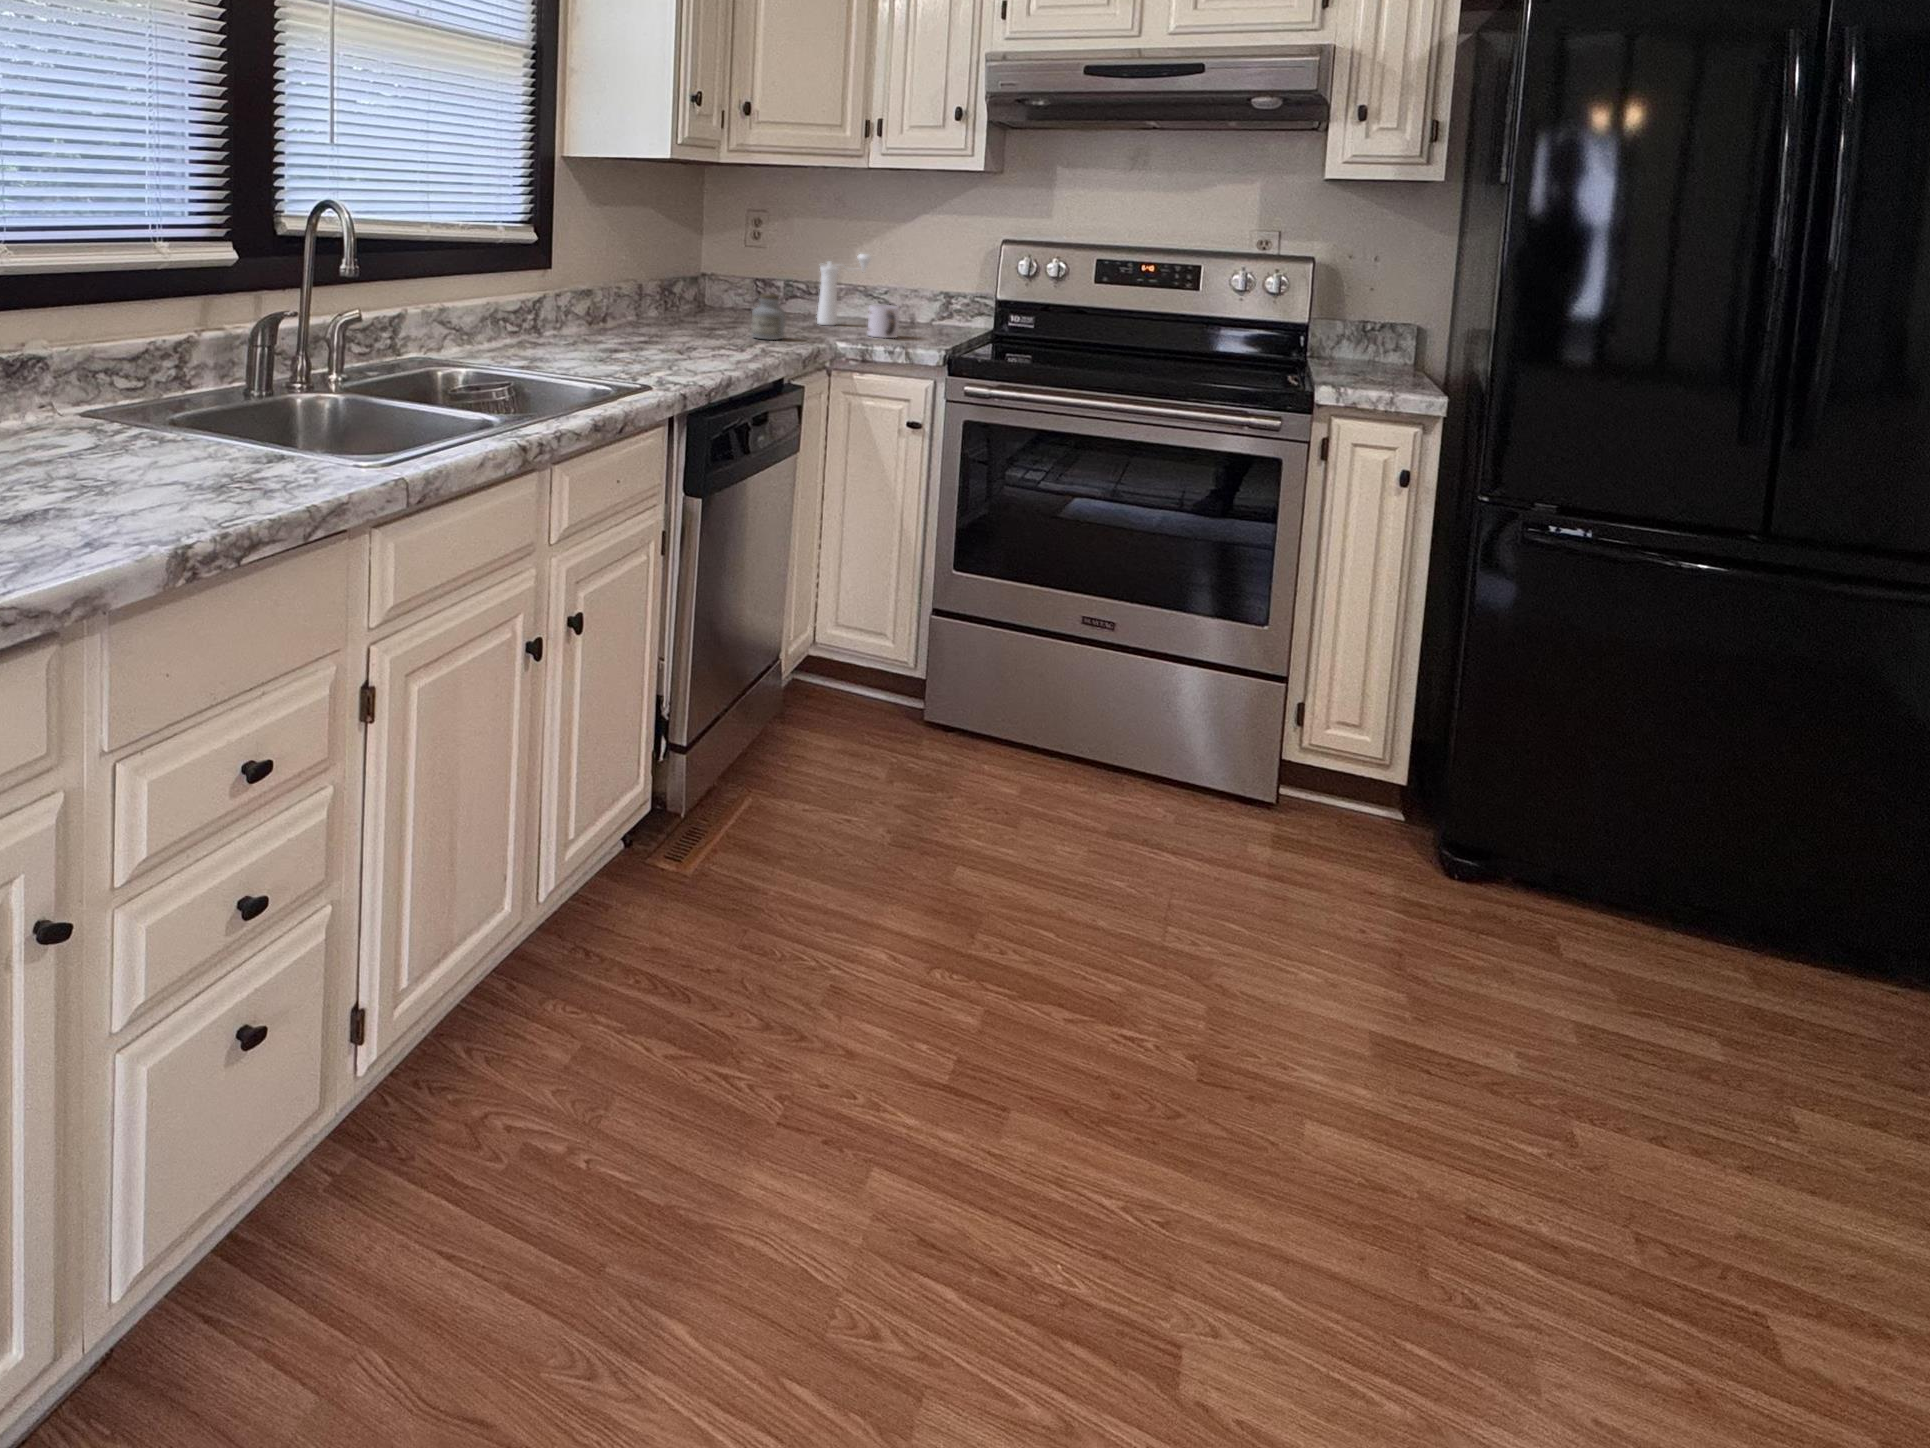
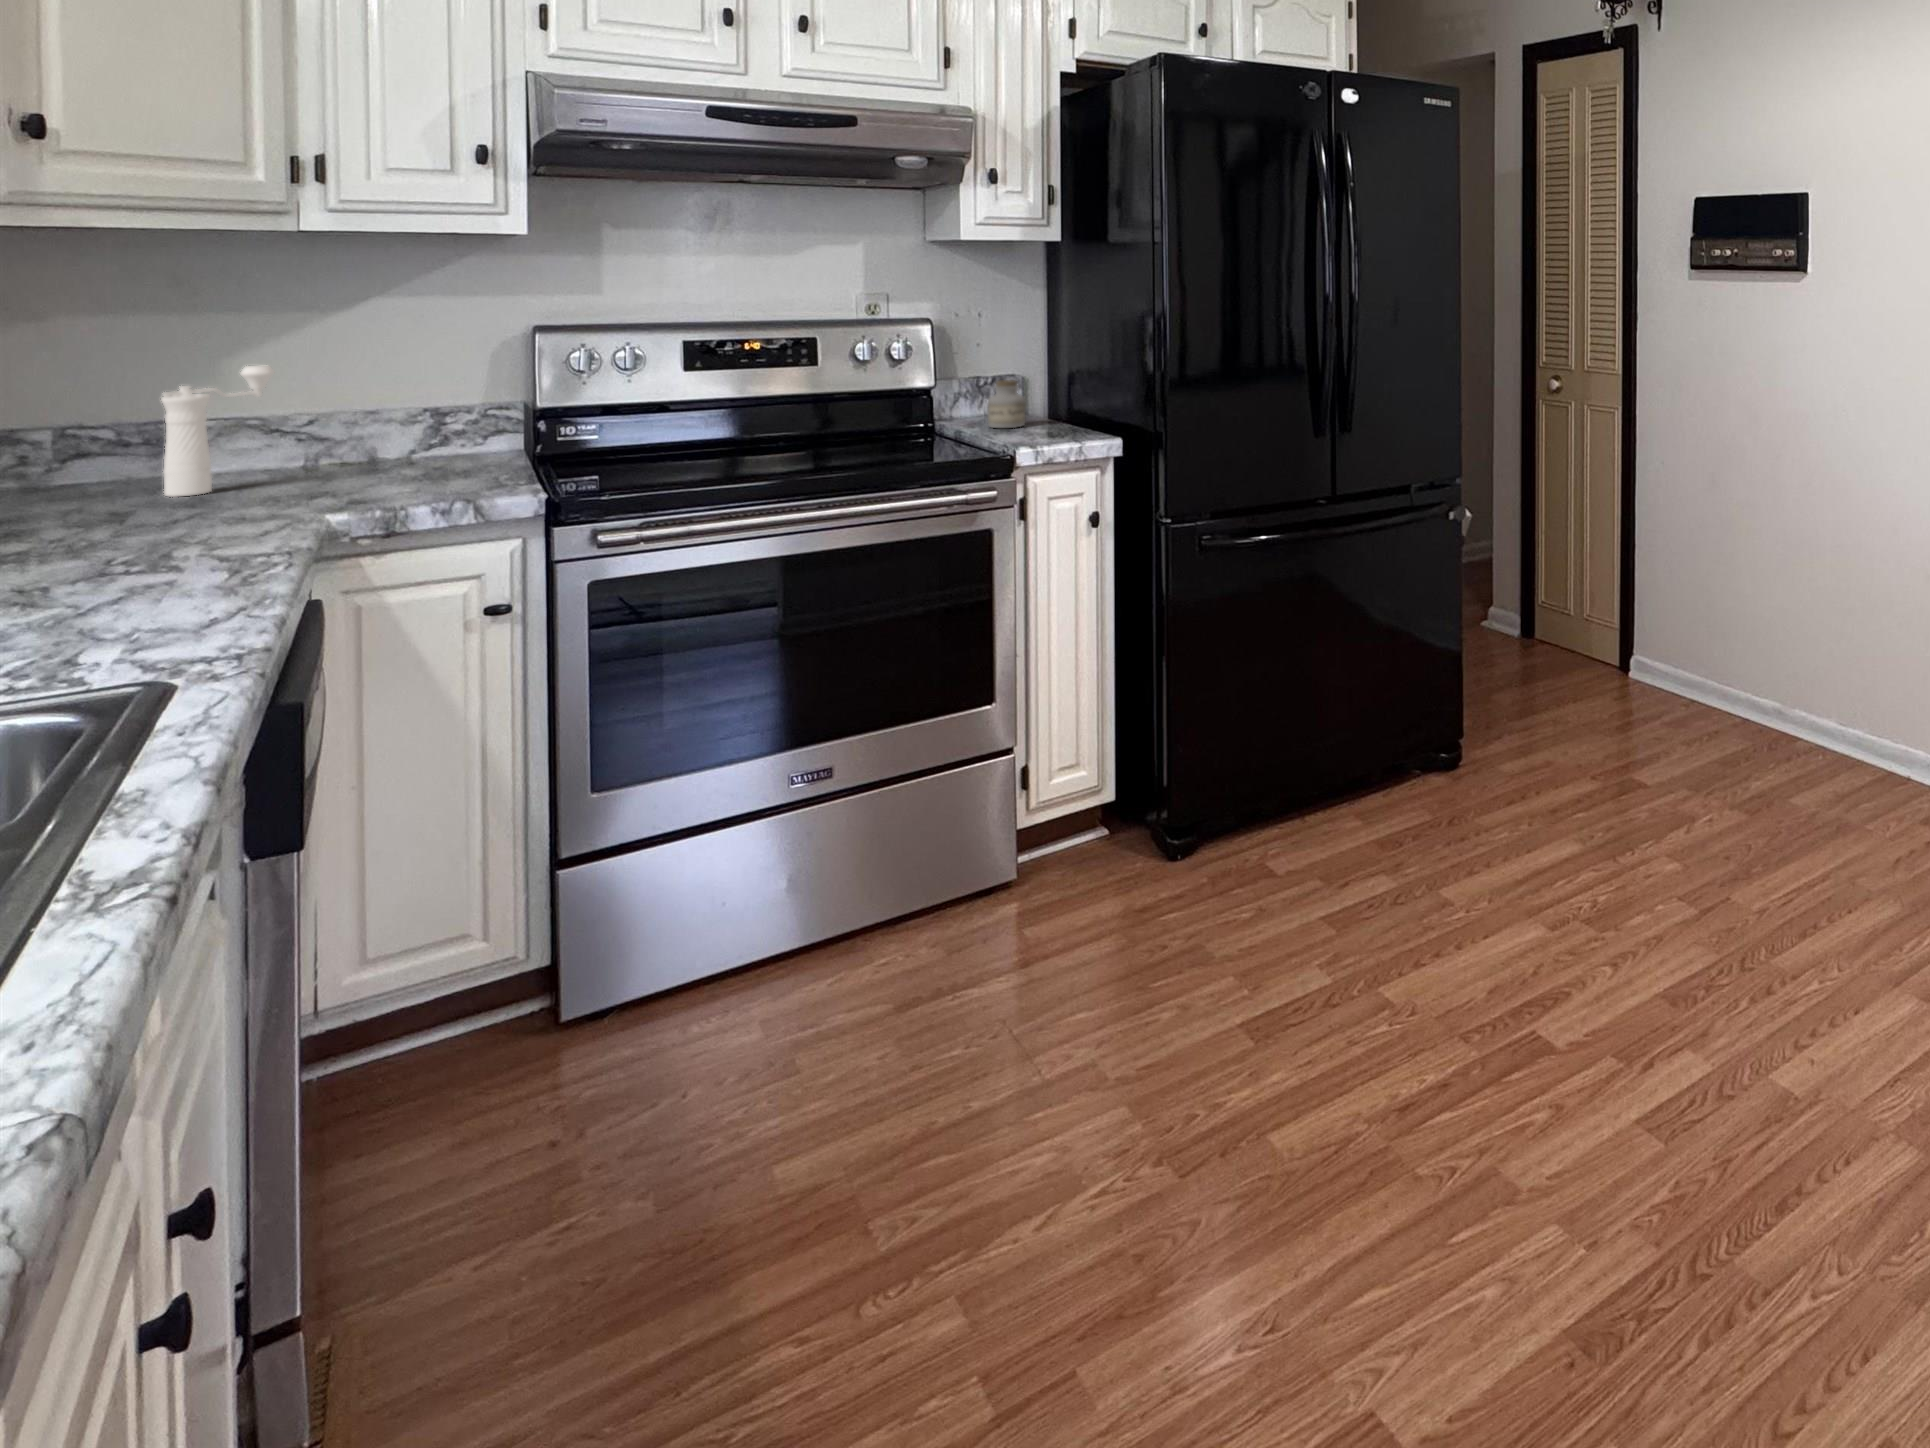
jar: present [751,294,785,340] -> present [988,380,1025,428]
mug: present [868,305,899,338] -> none [323,443,393,498]

